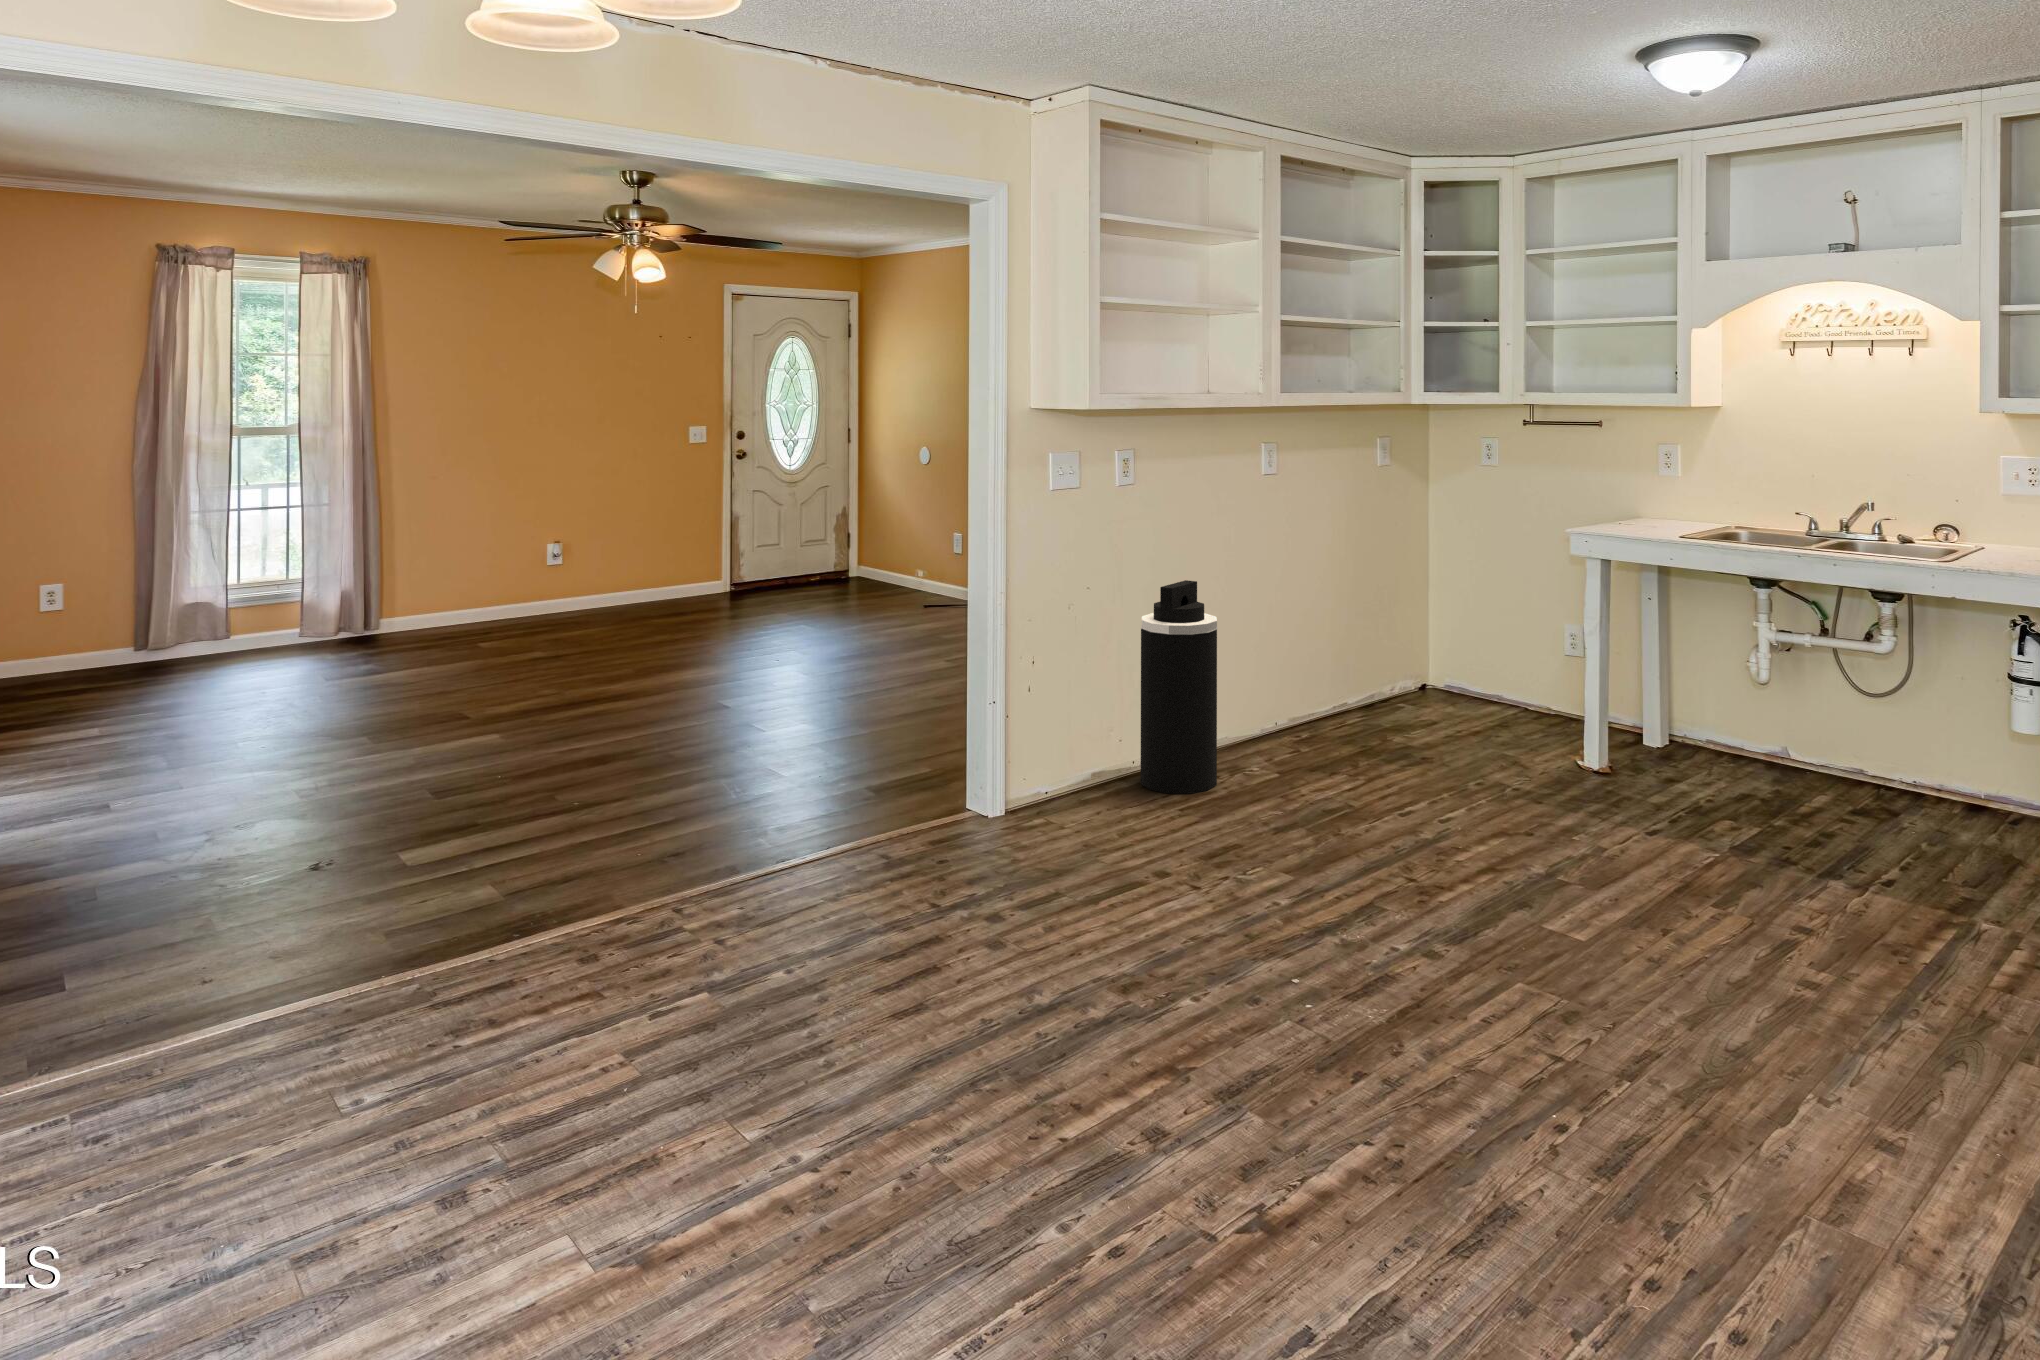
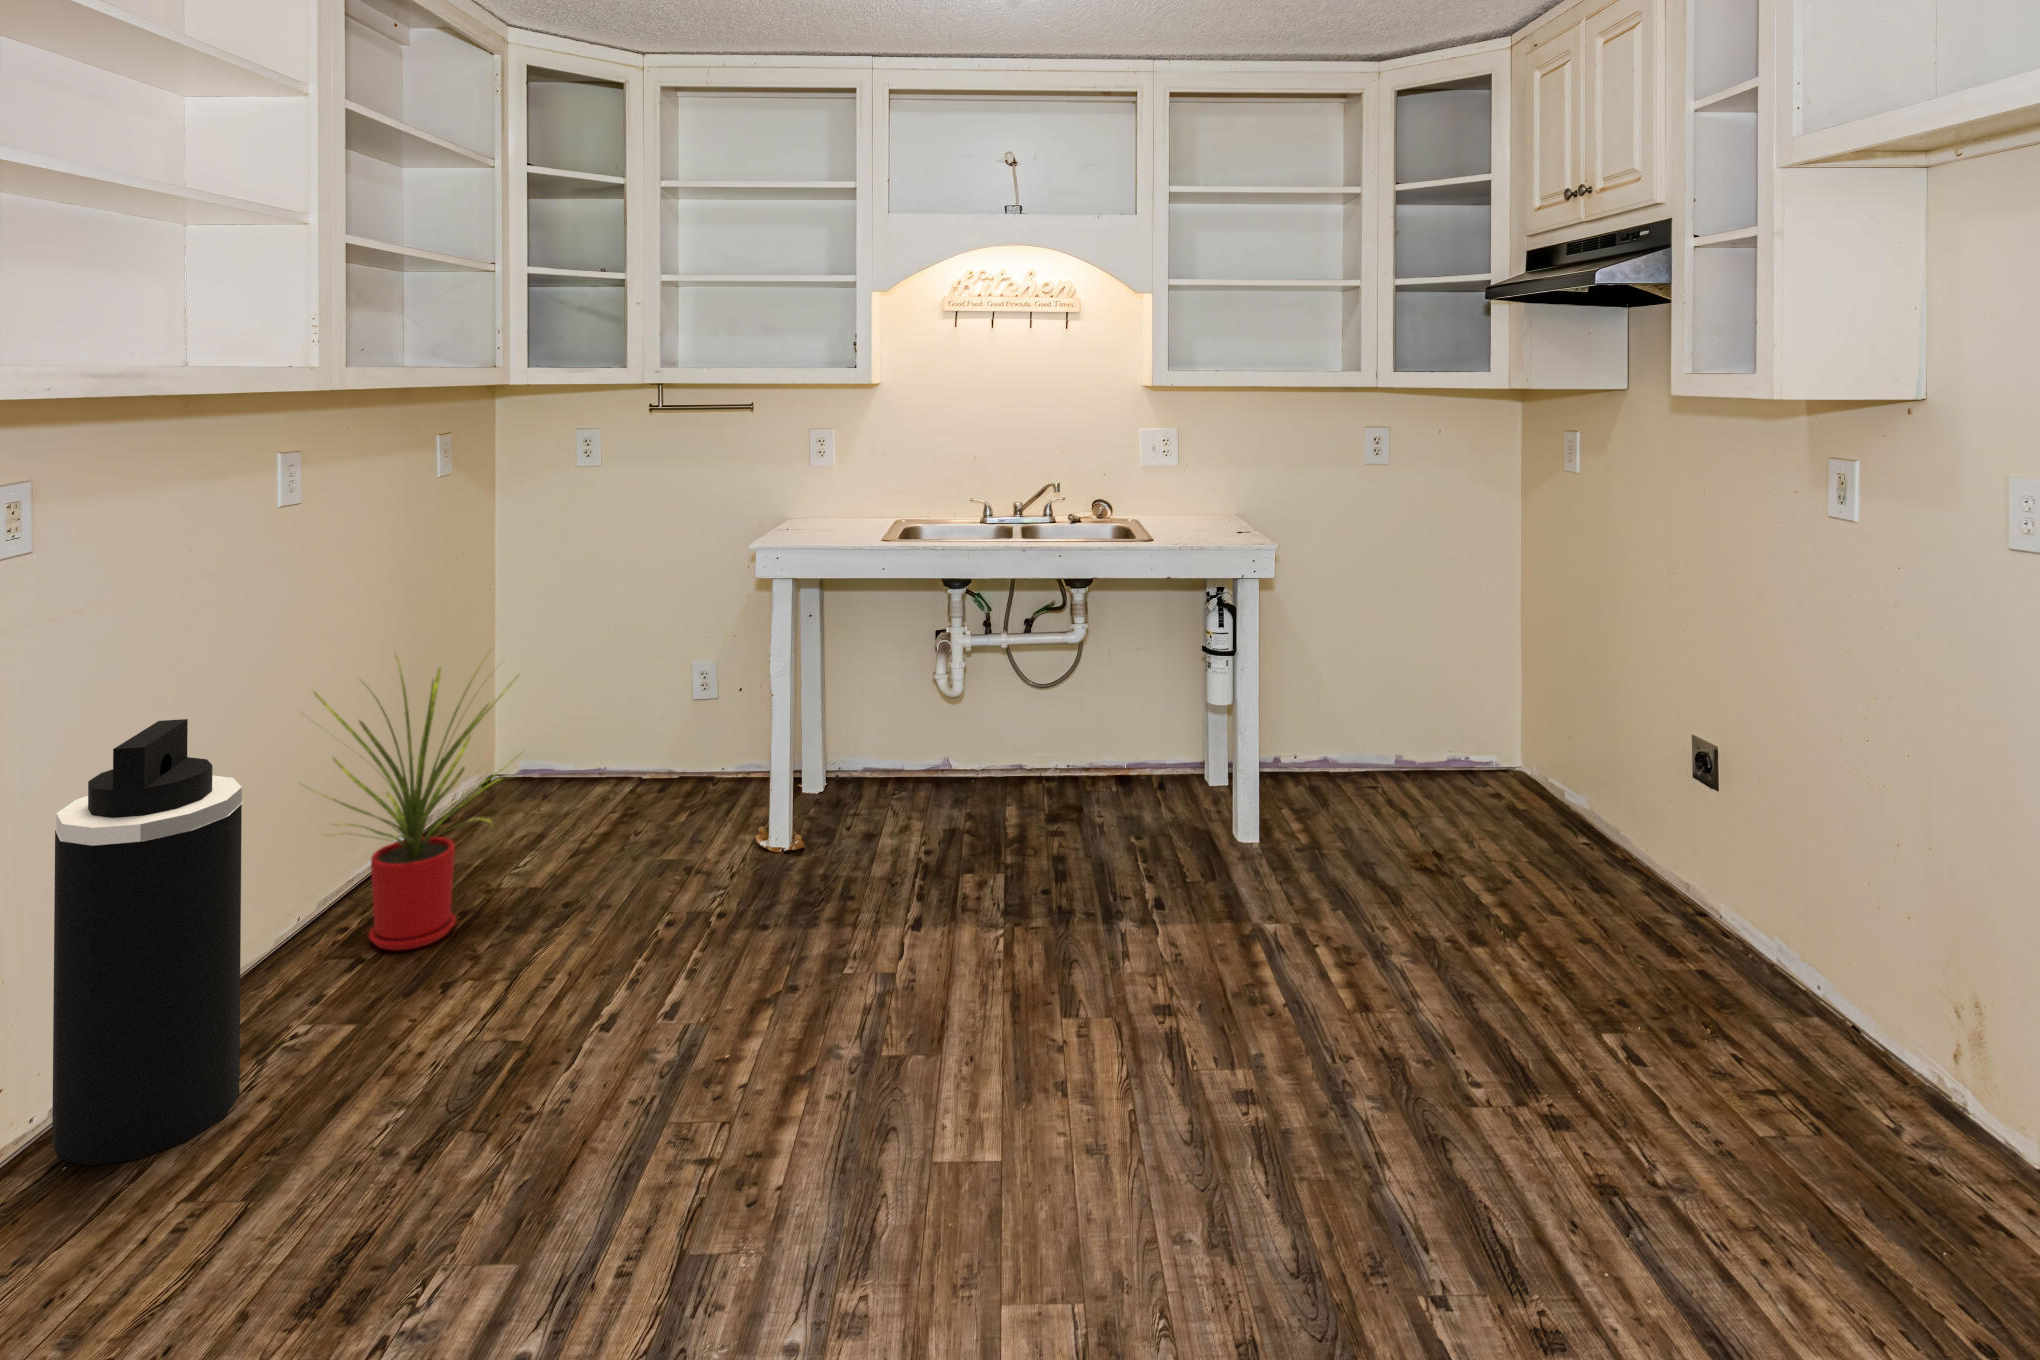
house plant: none [1265,571,1395,754] -> present [313,658,518,950]

